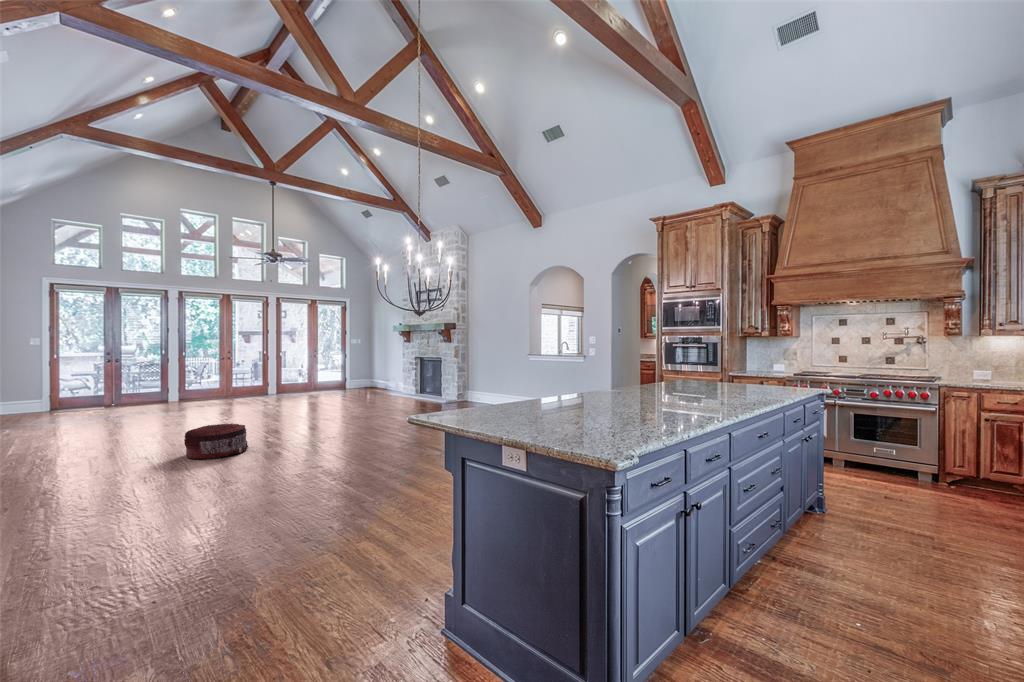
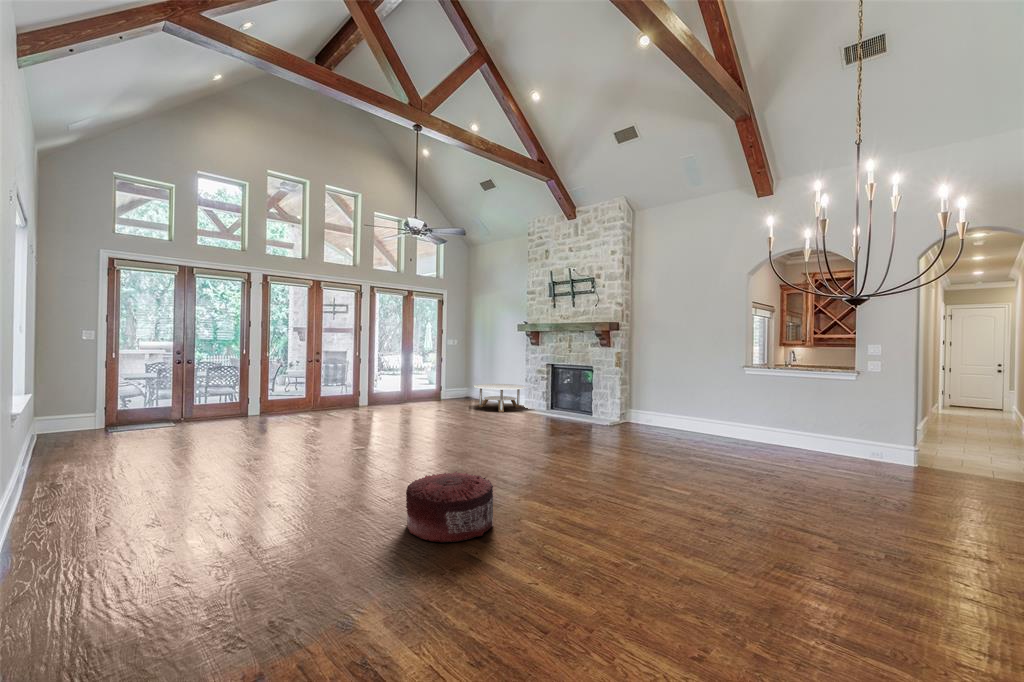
round table: none [357,374,403,396] -> present [474,384,527,412]

